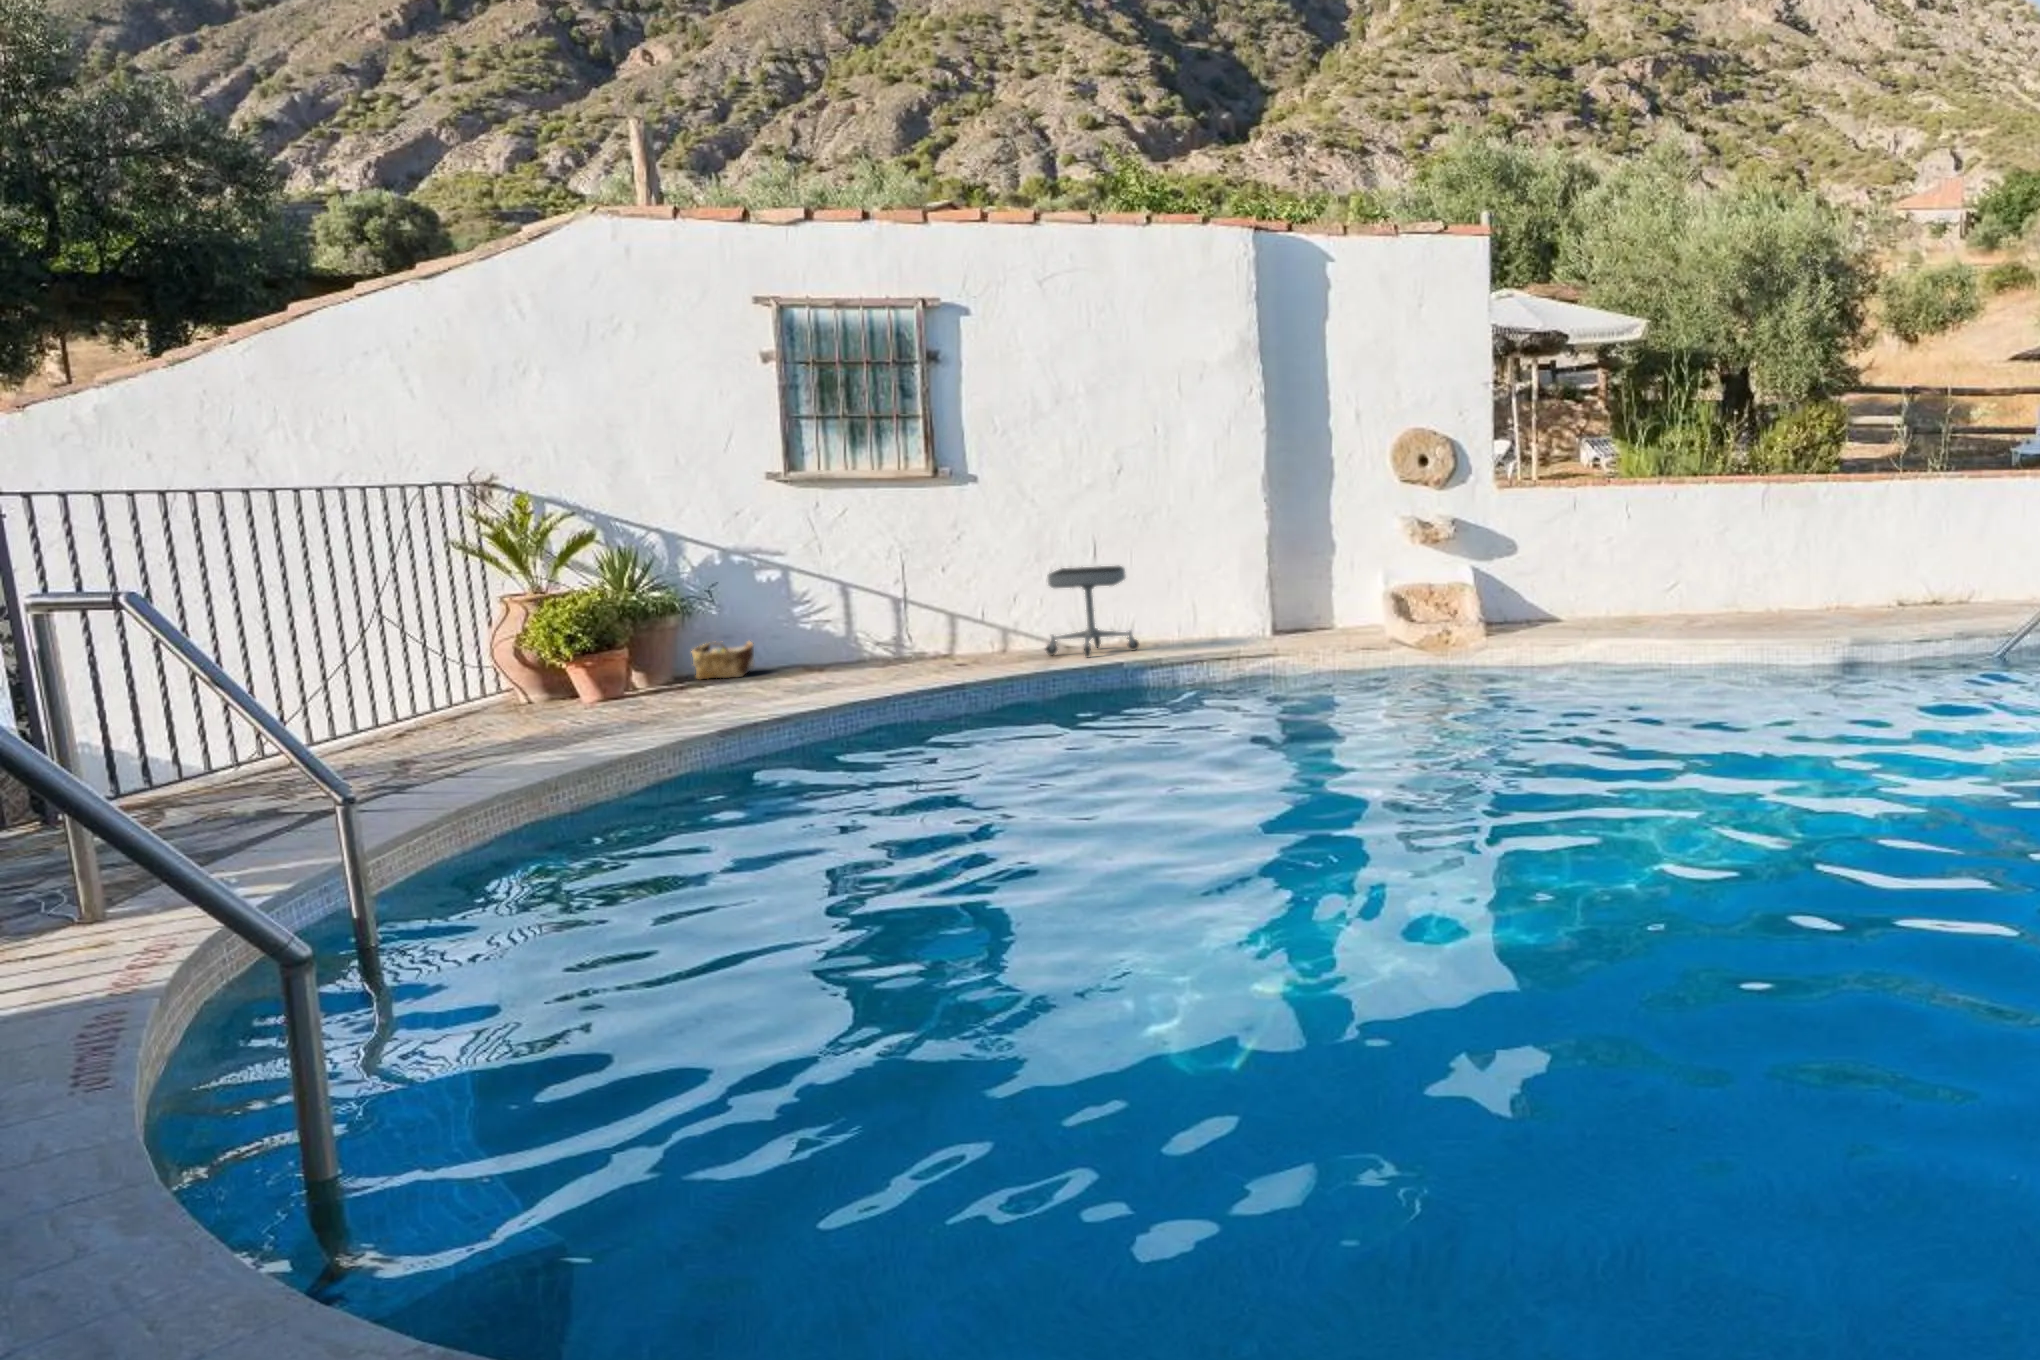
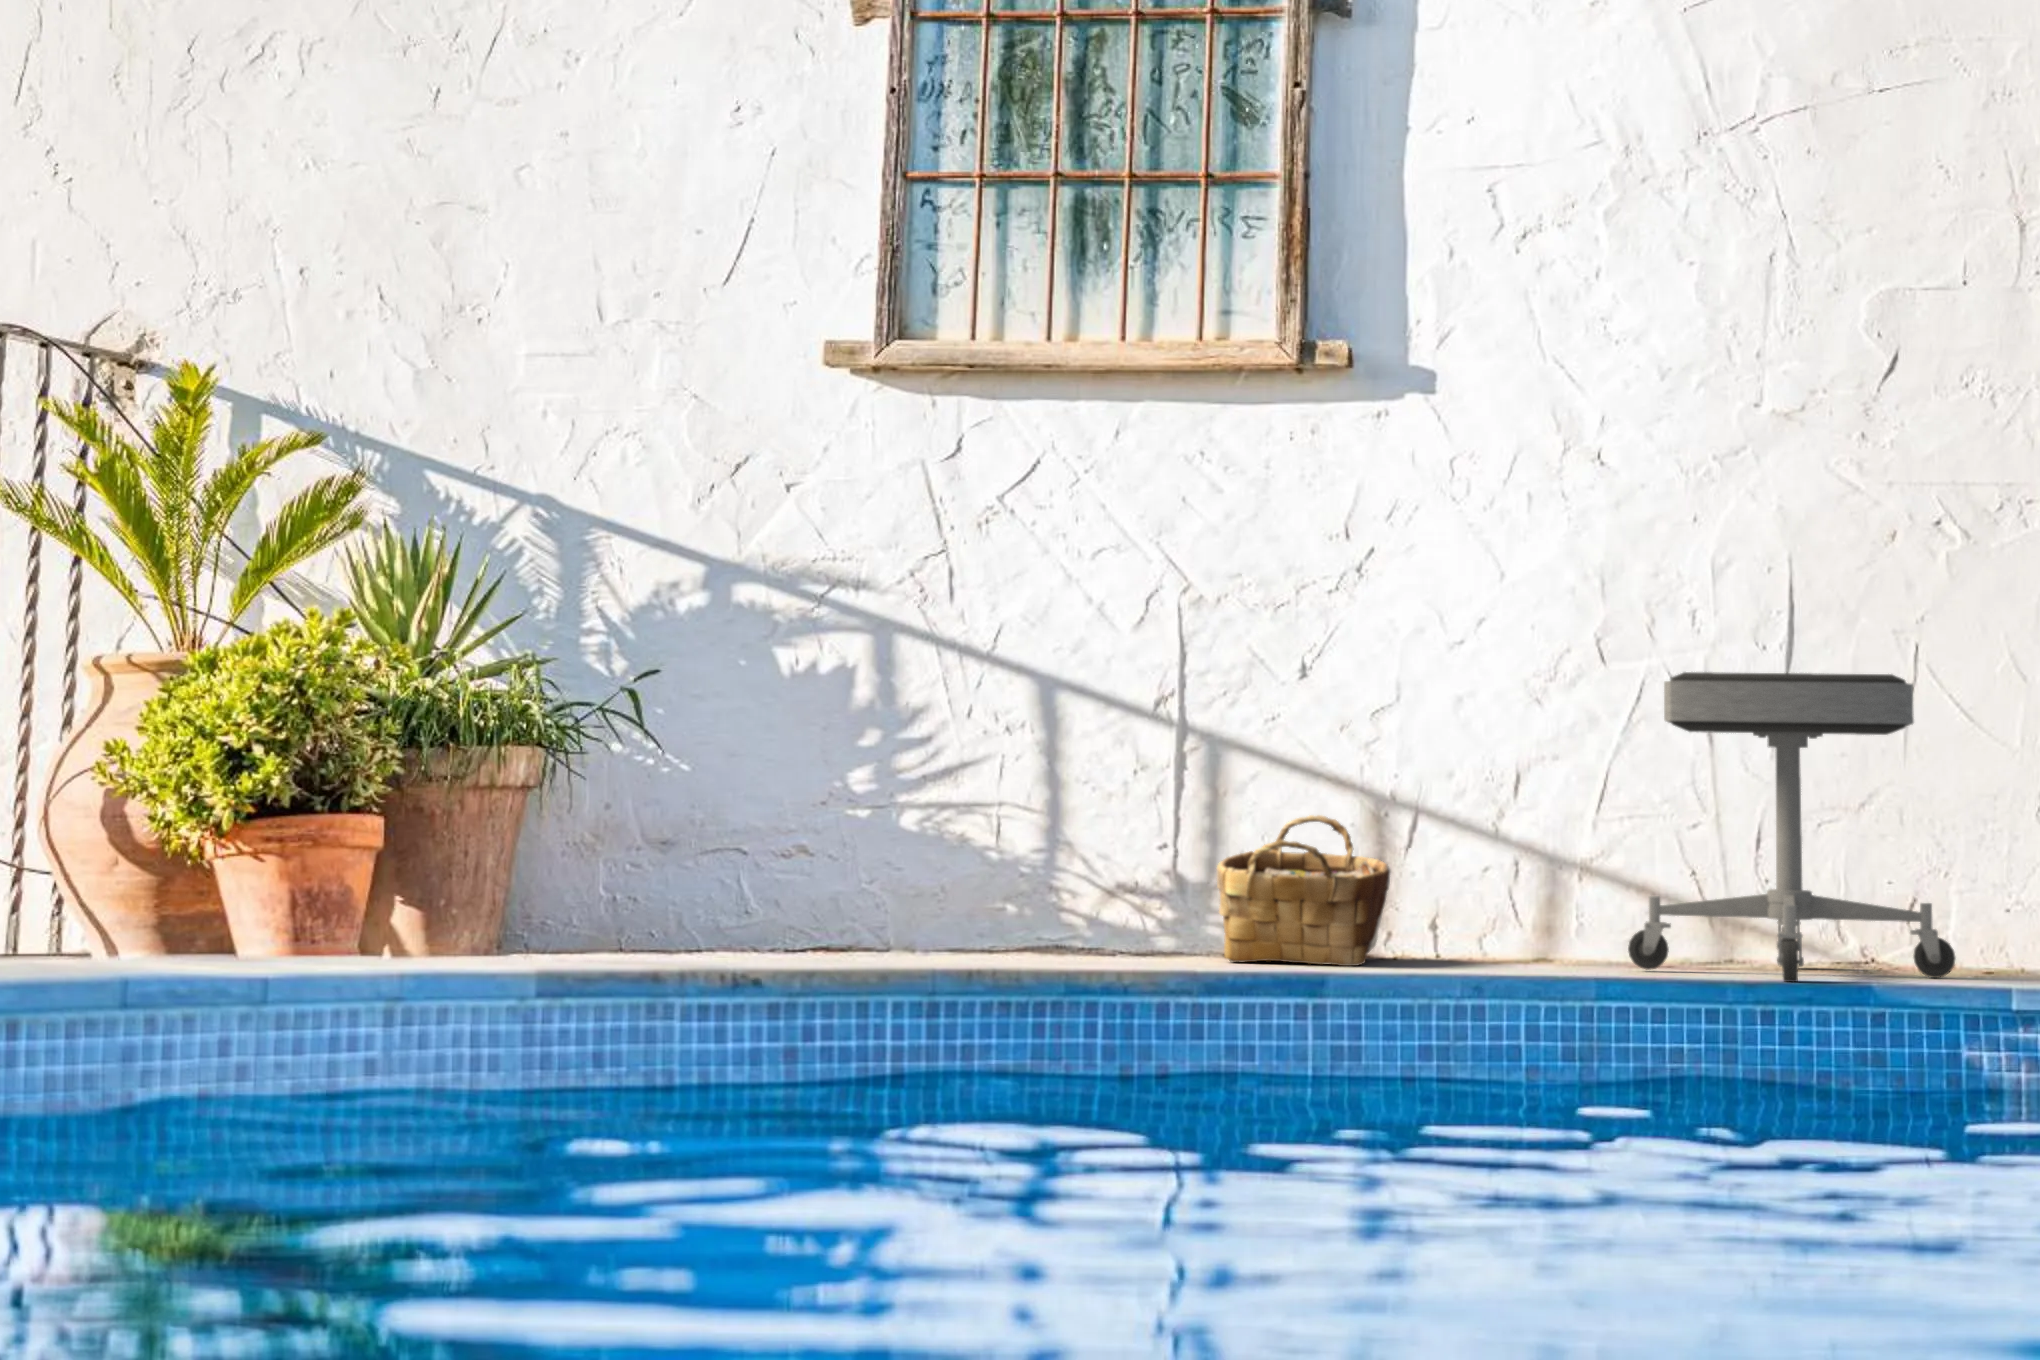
woven basket: present [692,642,754,680] -> present [1217,815,1390,966]

